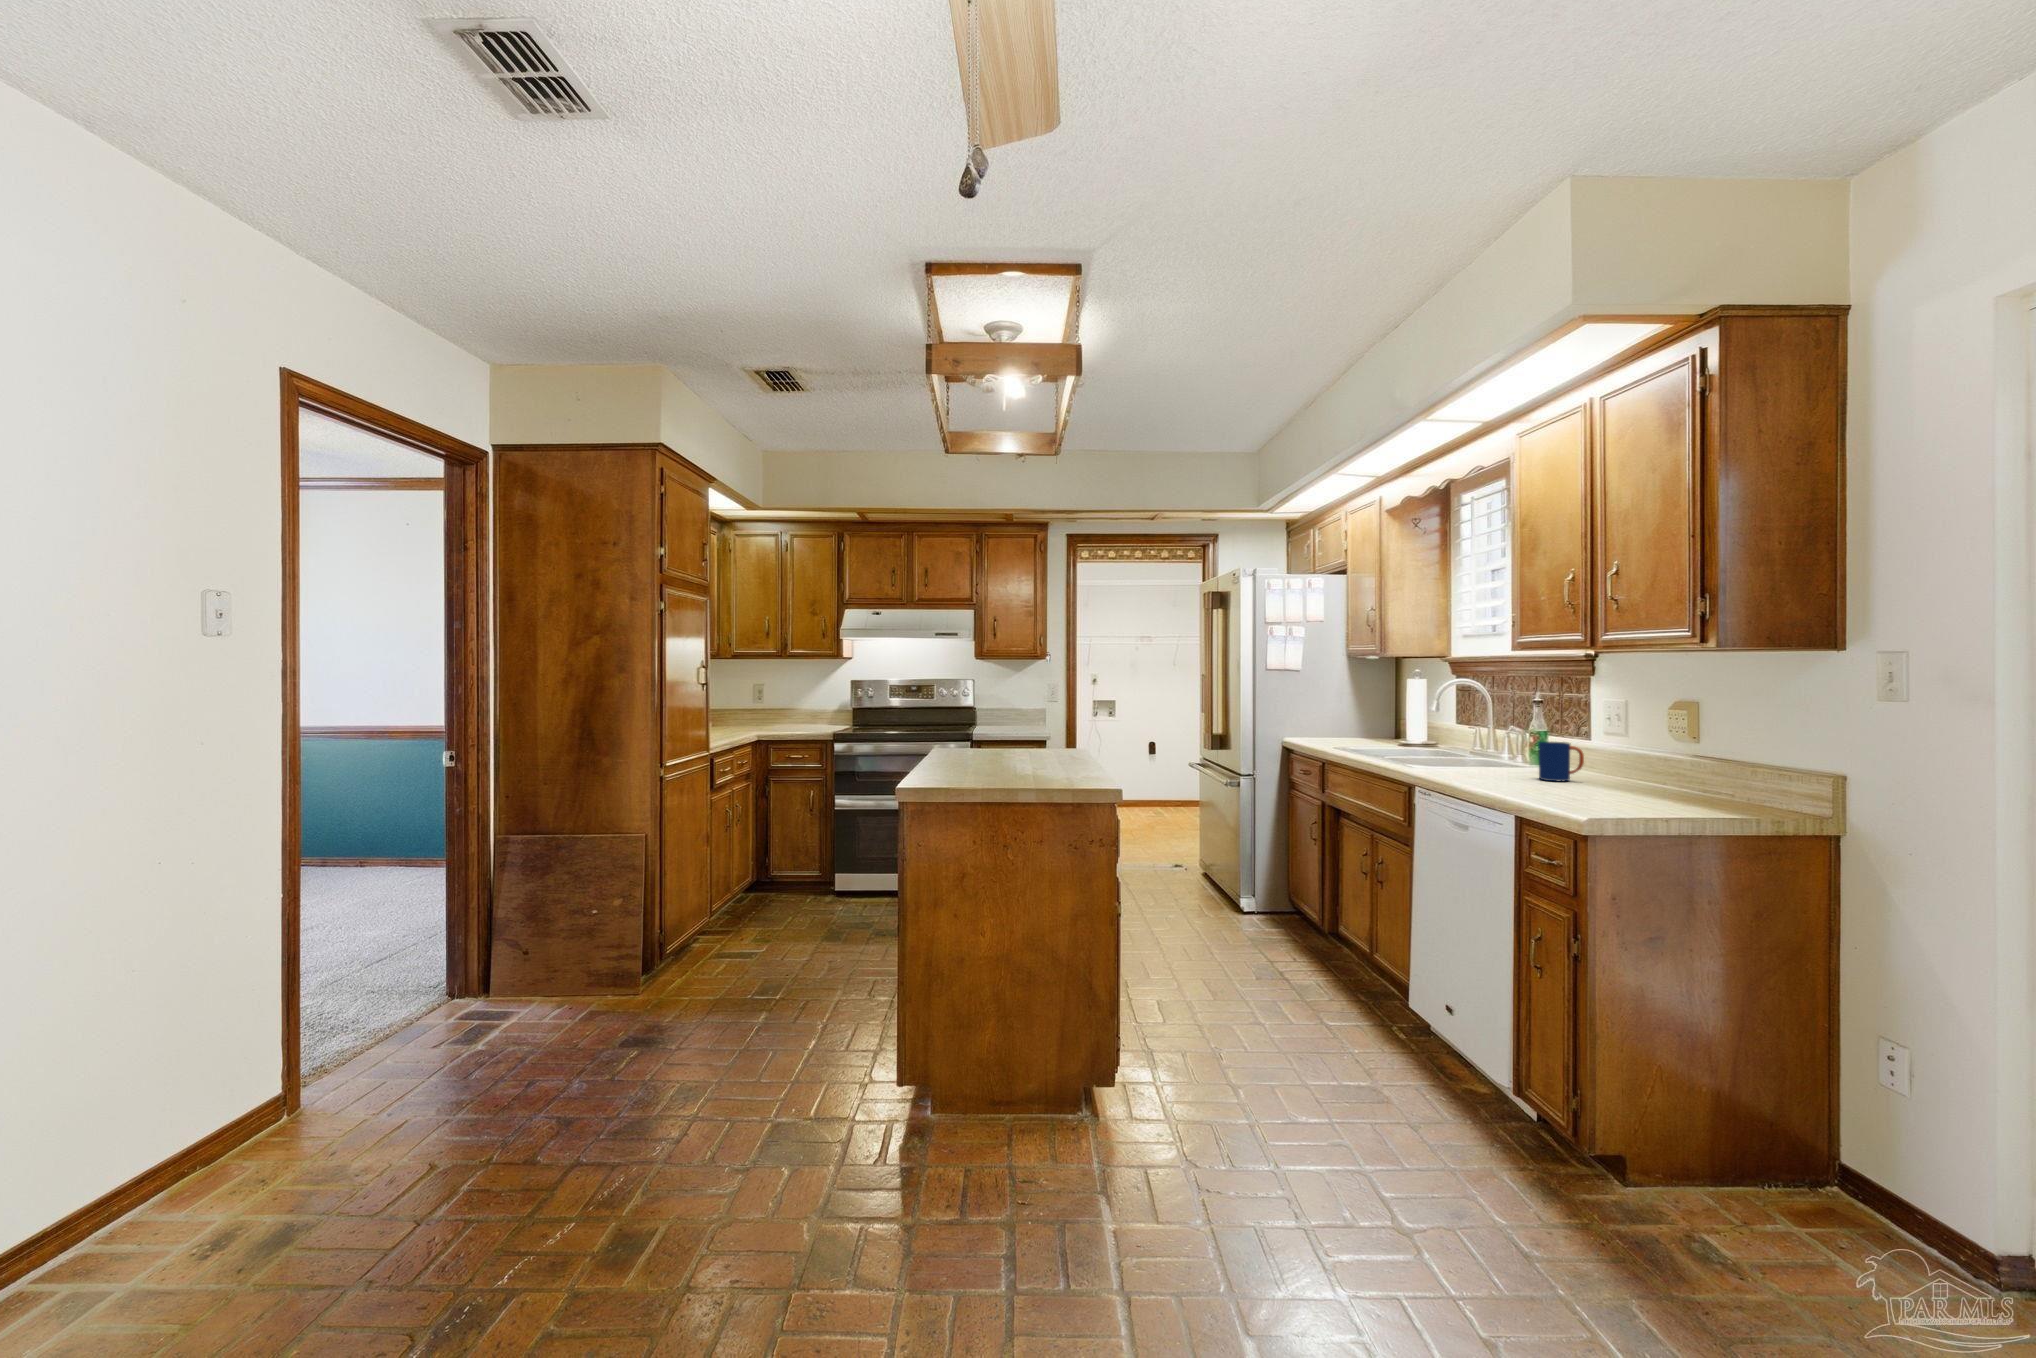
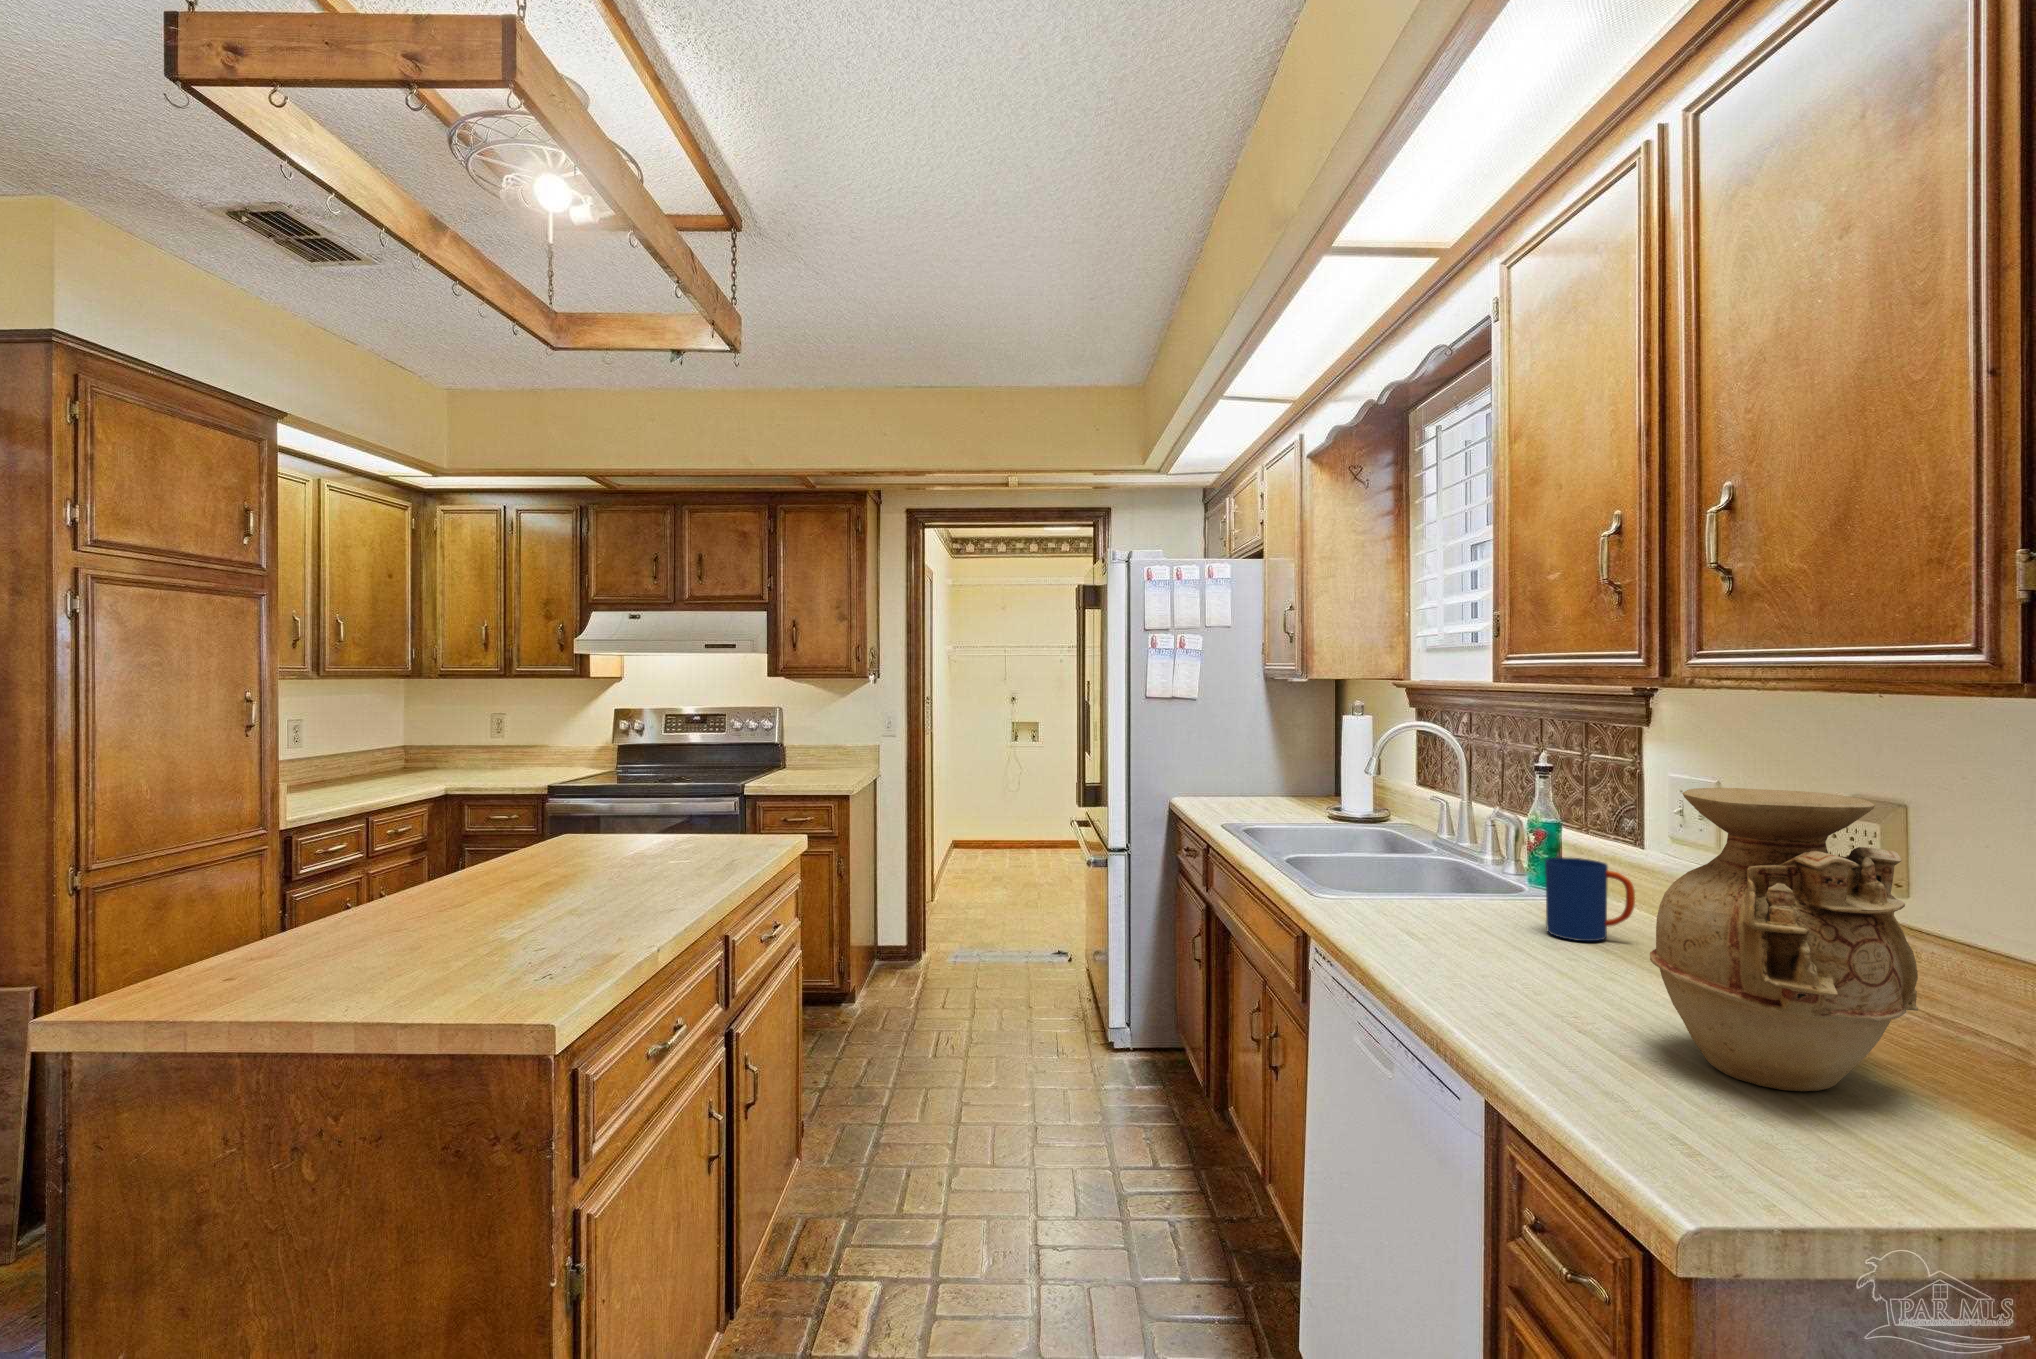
vase: none [1584,692,1689,809] -> present [1650,788,1918,1091]

